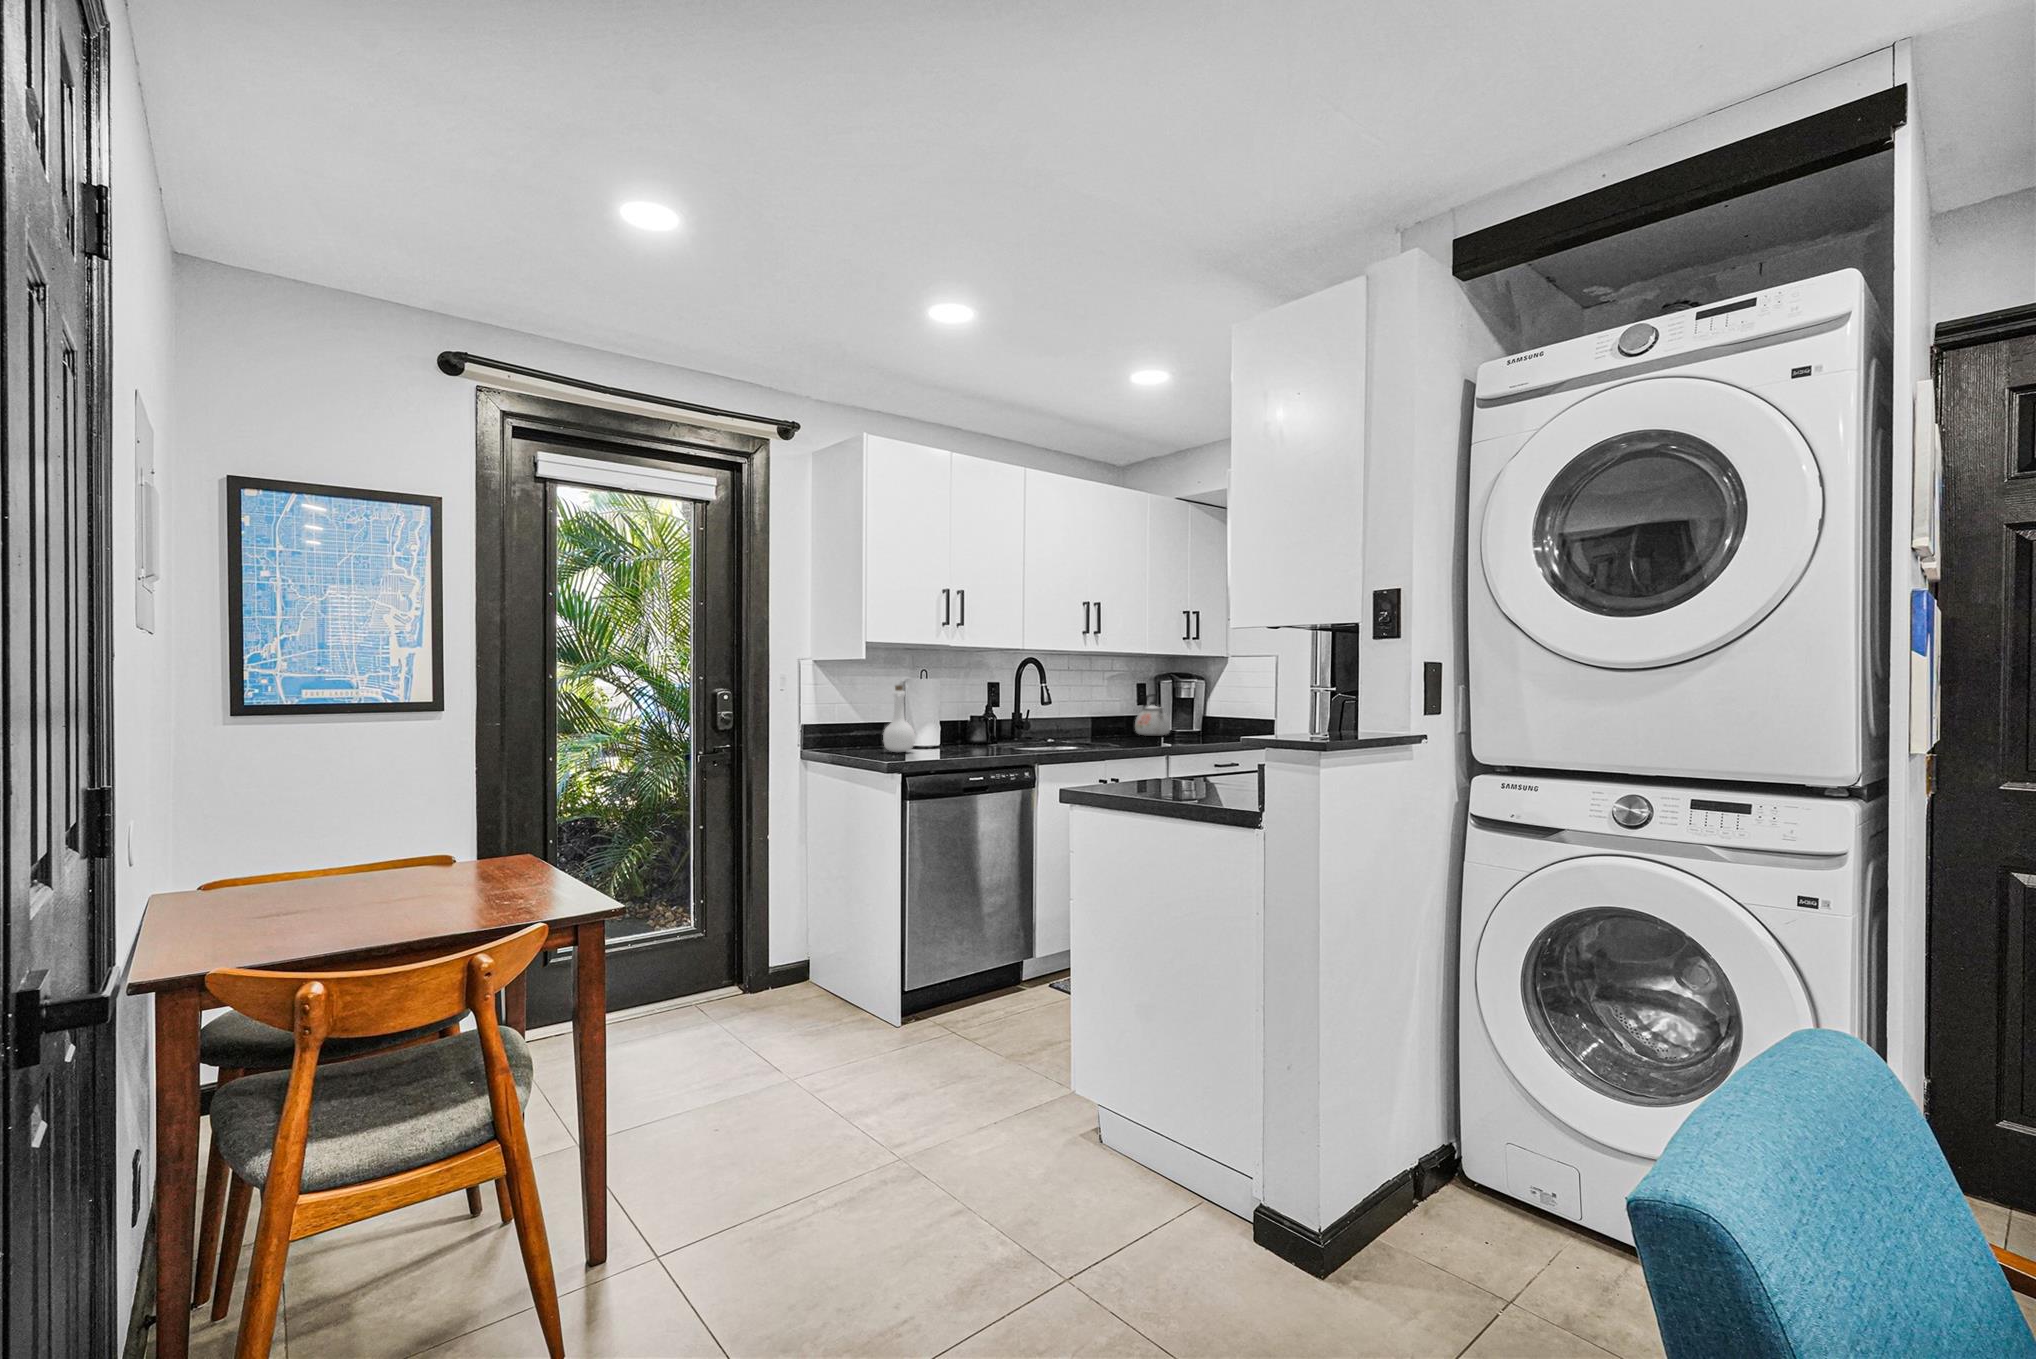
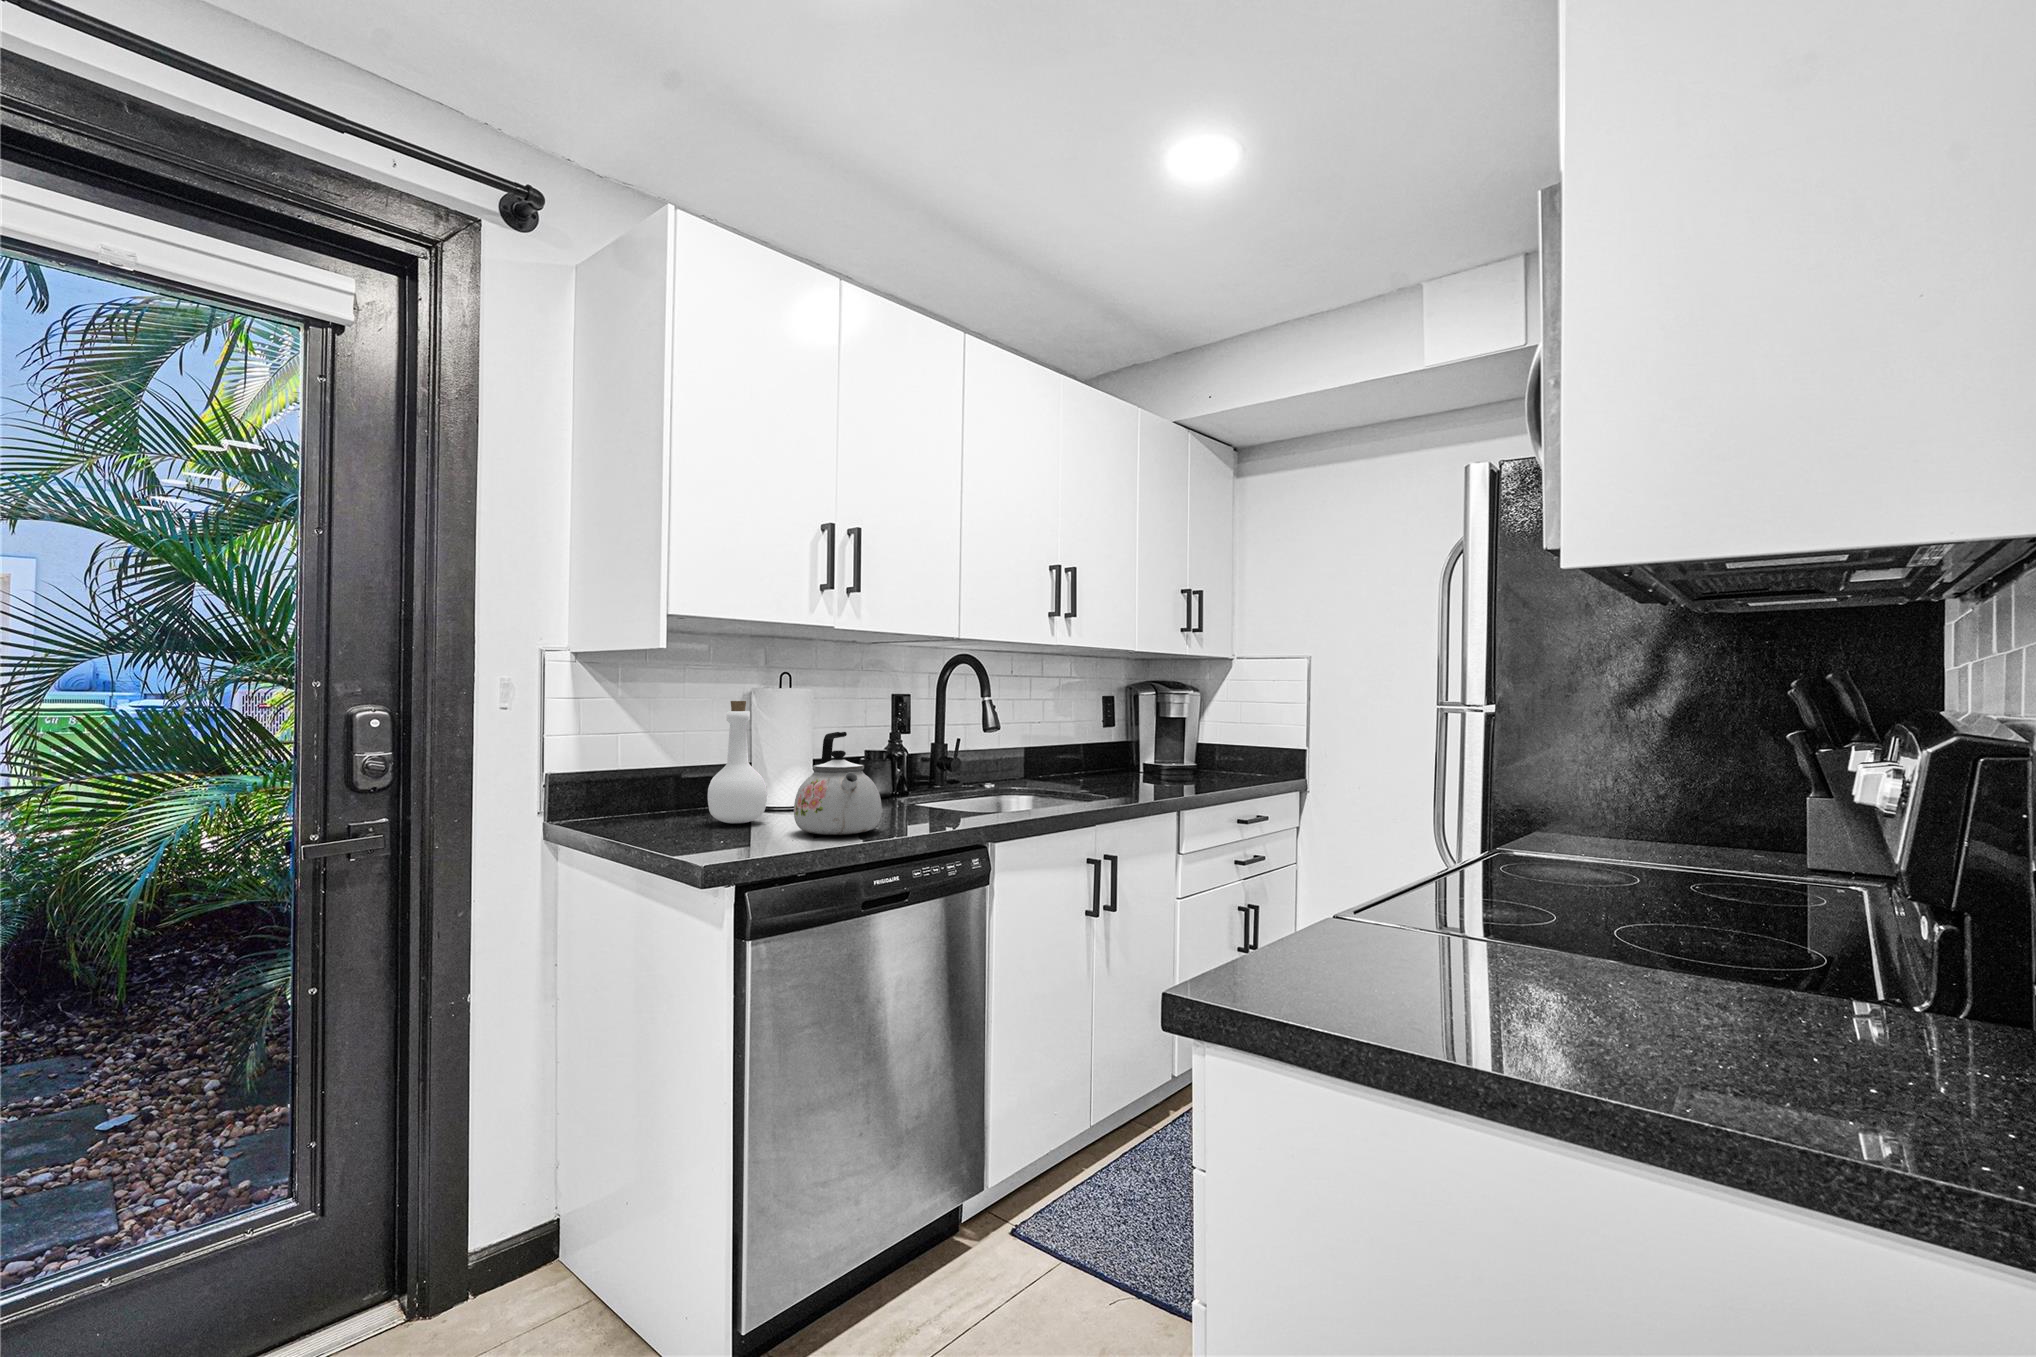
kettle: present [1135,694,1171,736] -> present [794,732,882,835]

